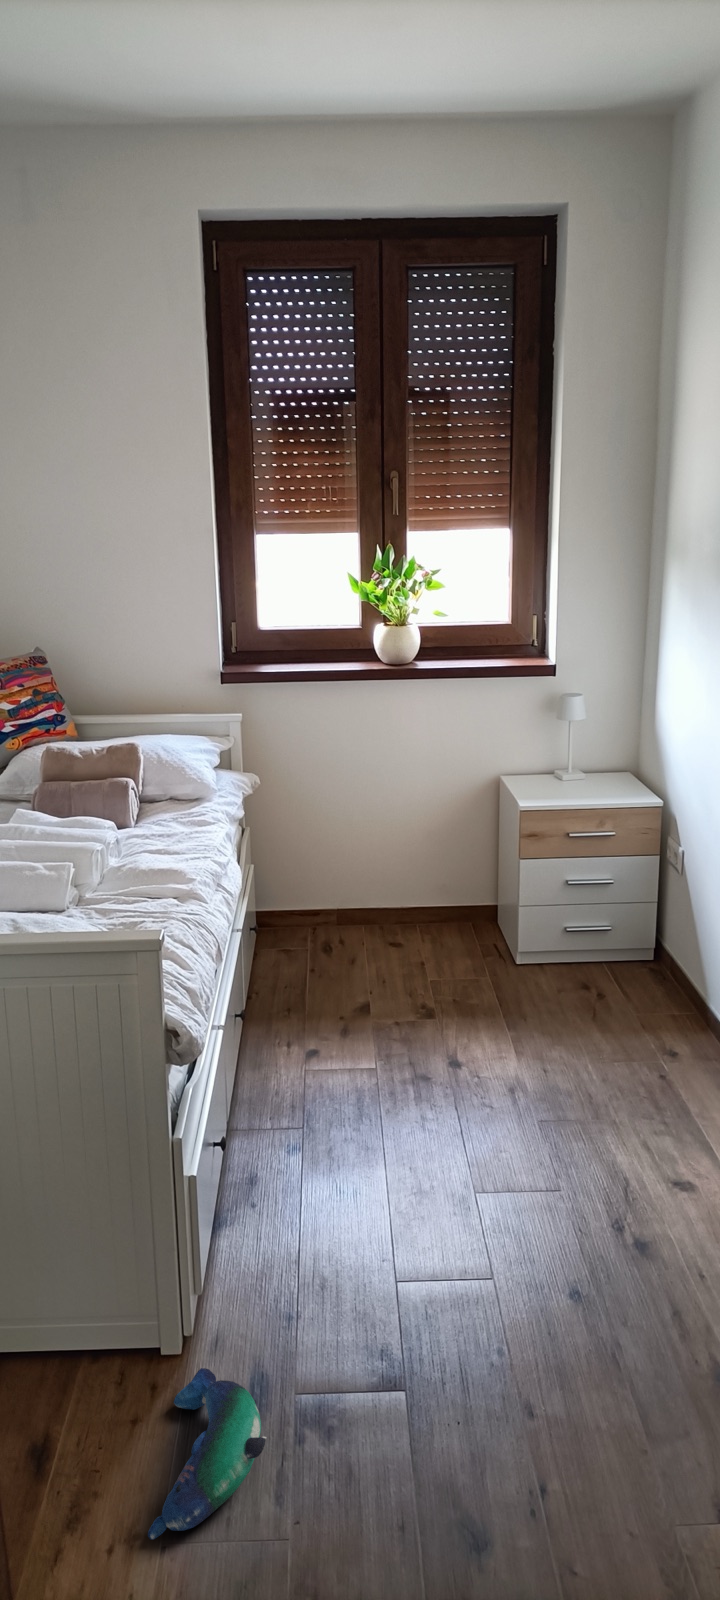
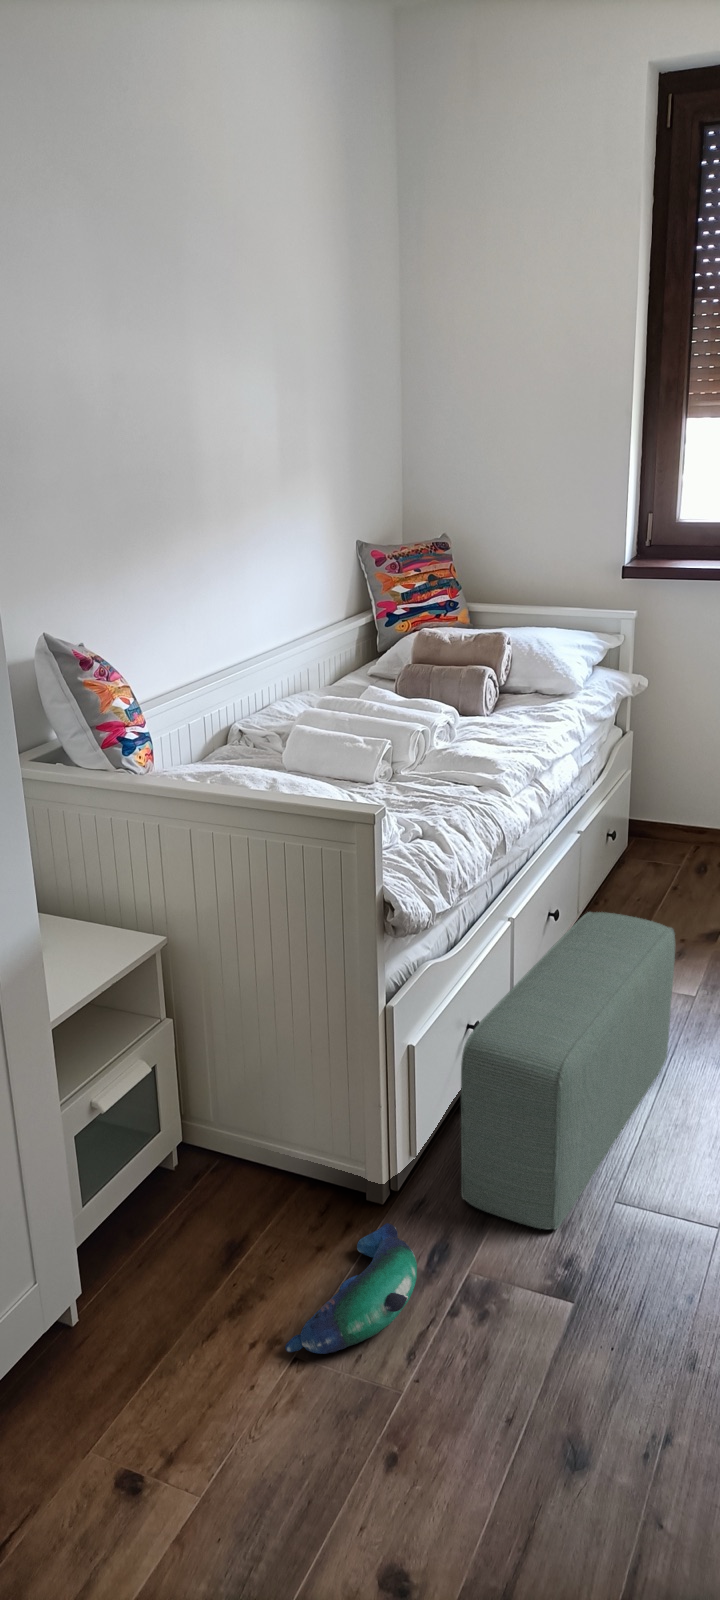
pouf: none [249,1005,388,1330] -> present [461,912,675,1230]

